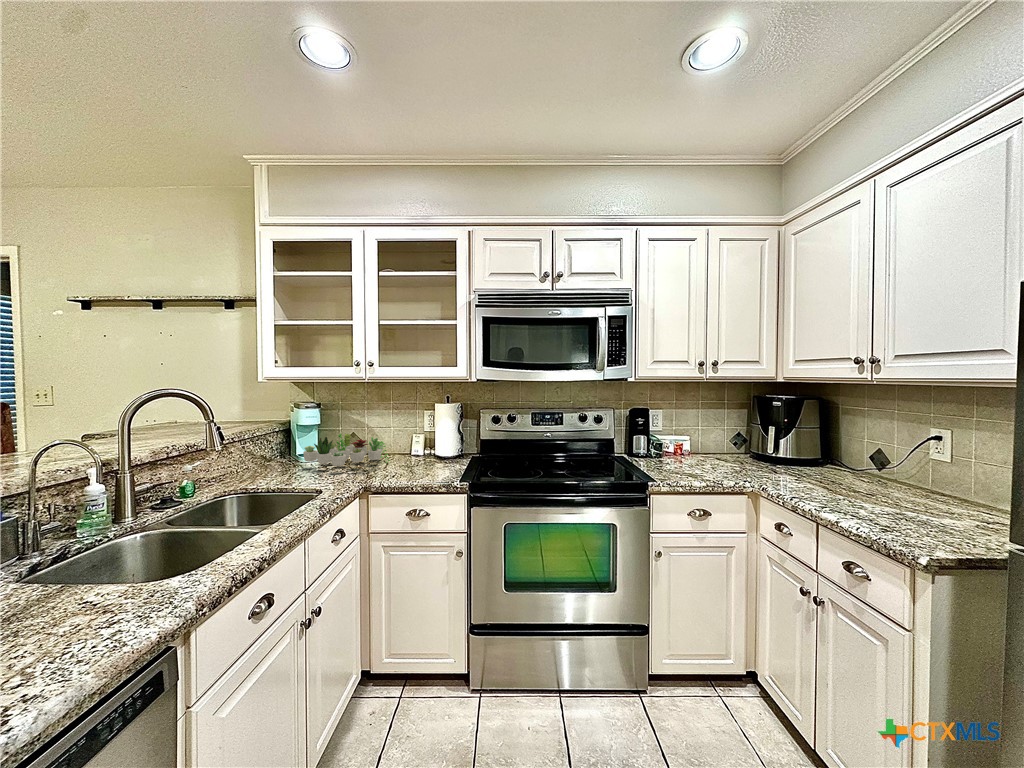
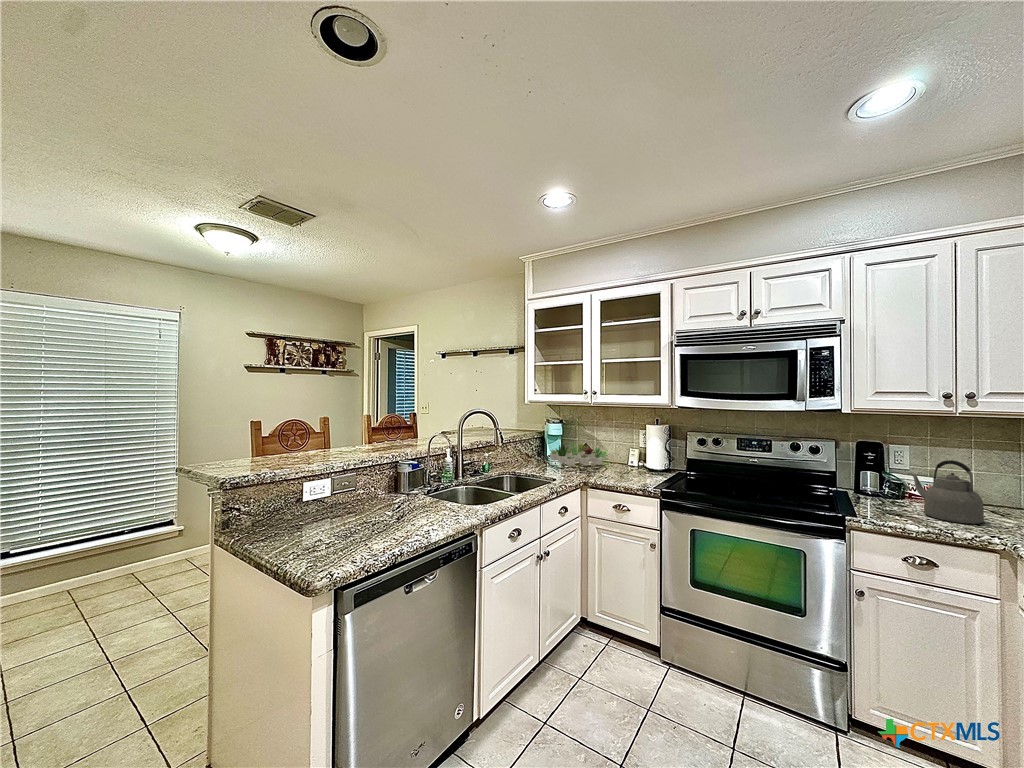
kettle: none [677,420,731,473] -> present [908,460,984,524]

